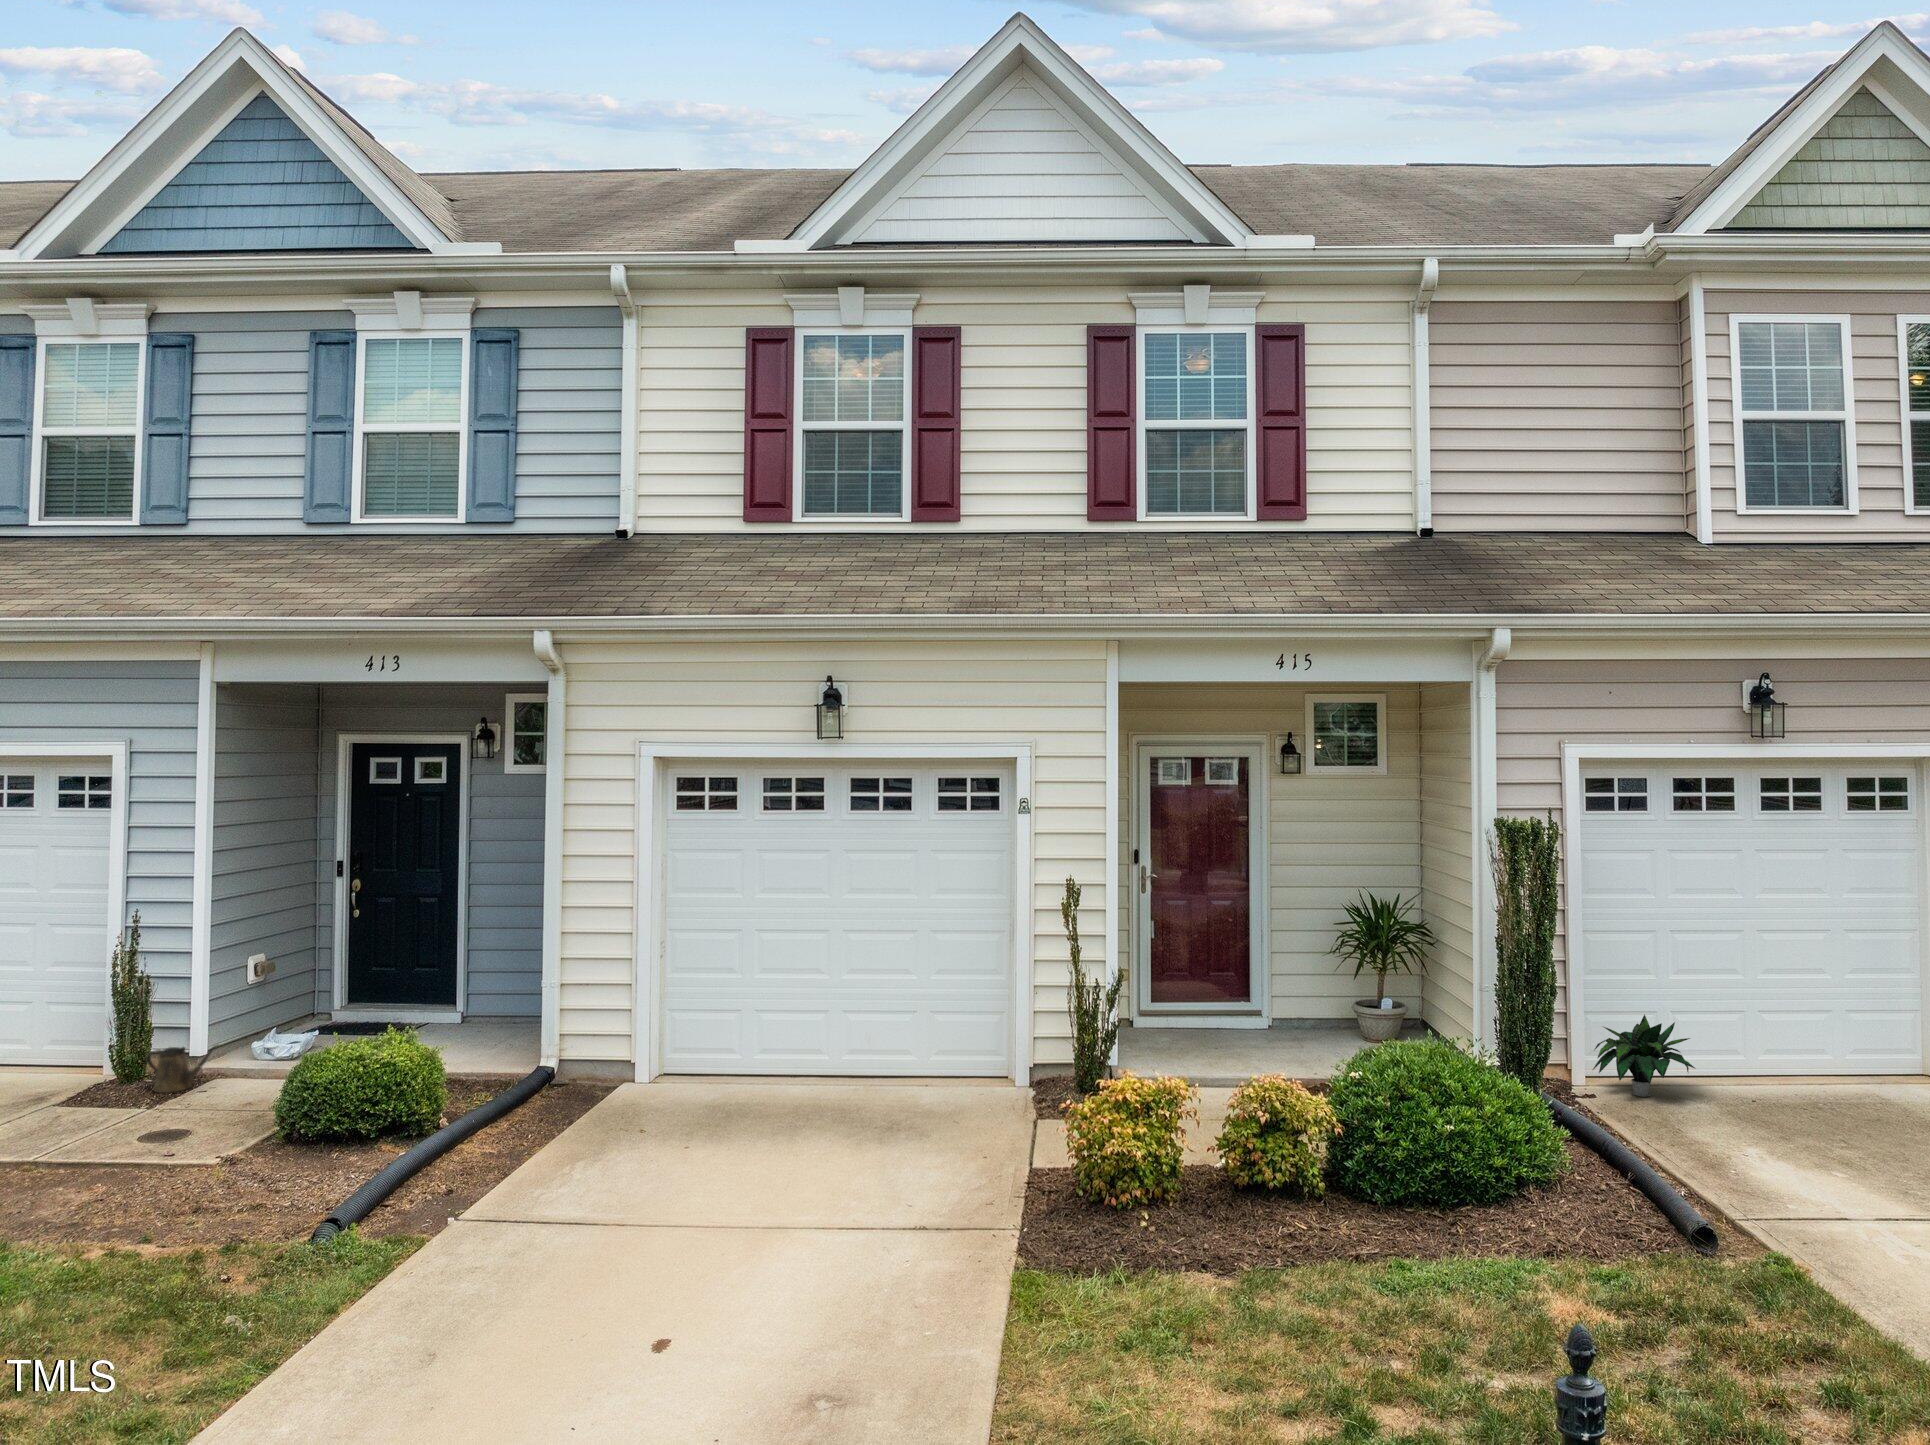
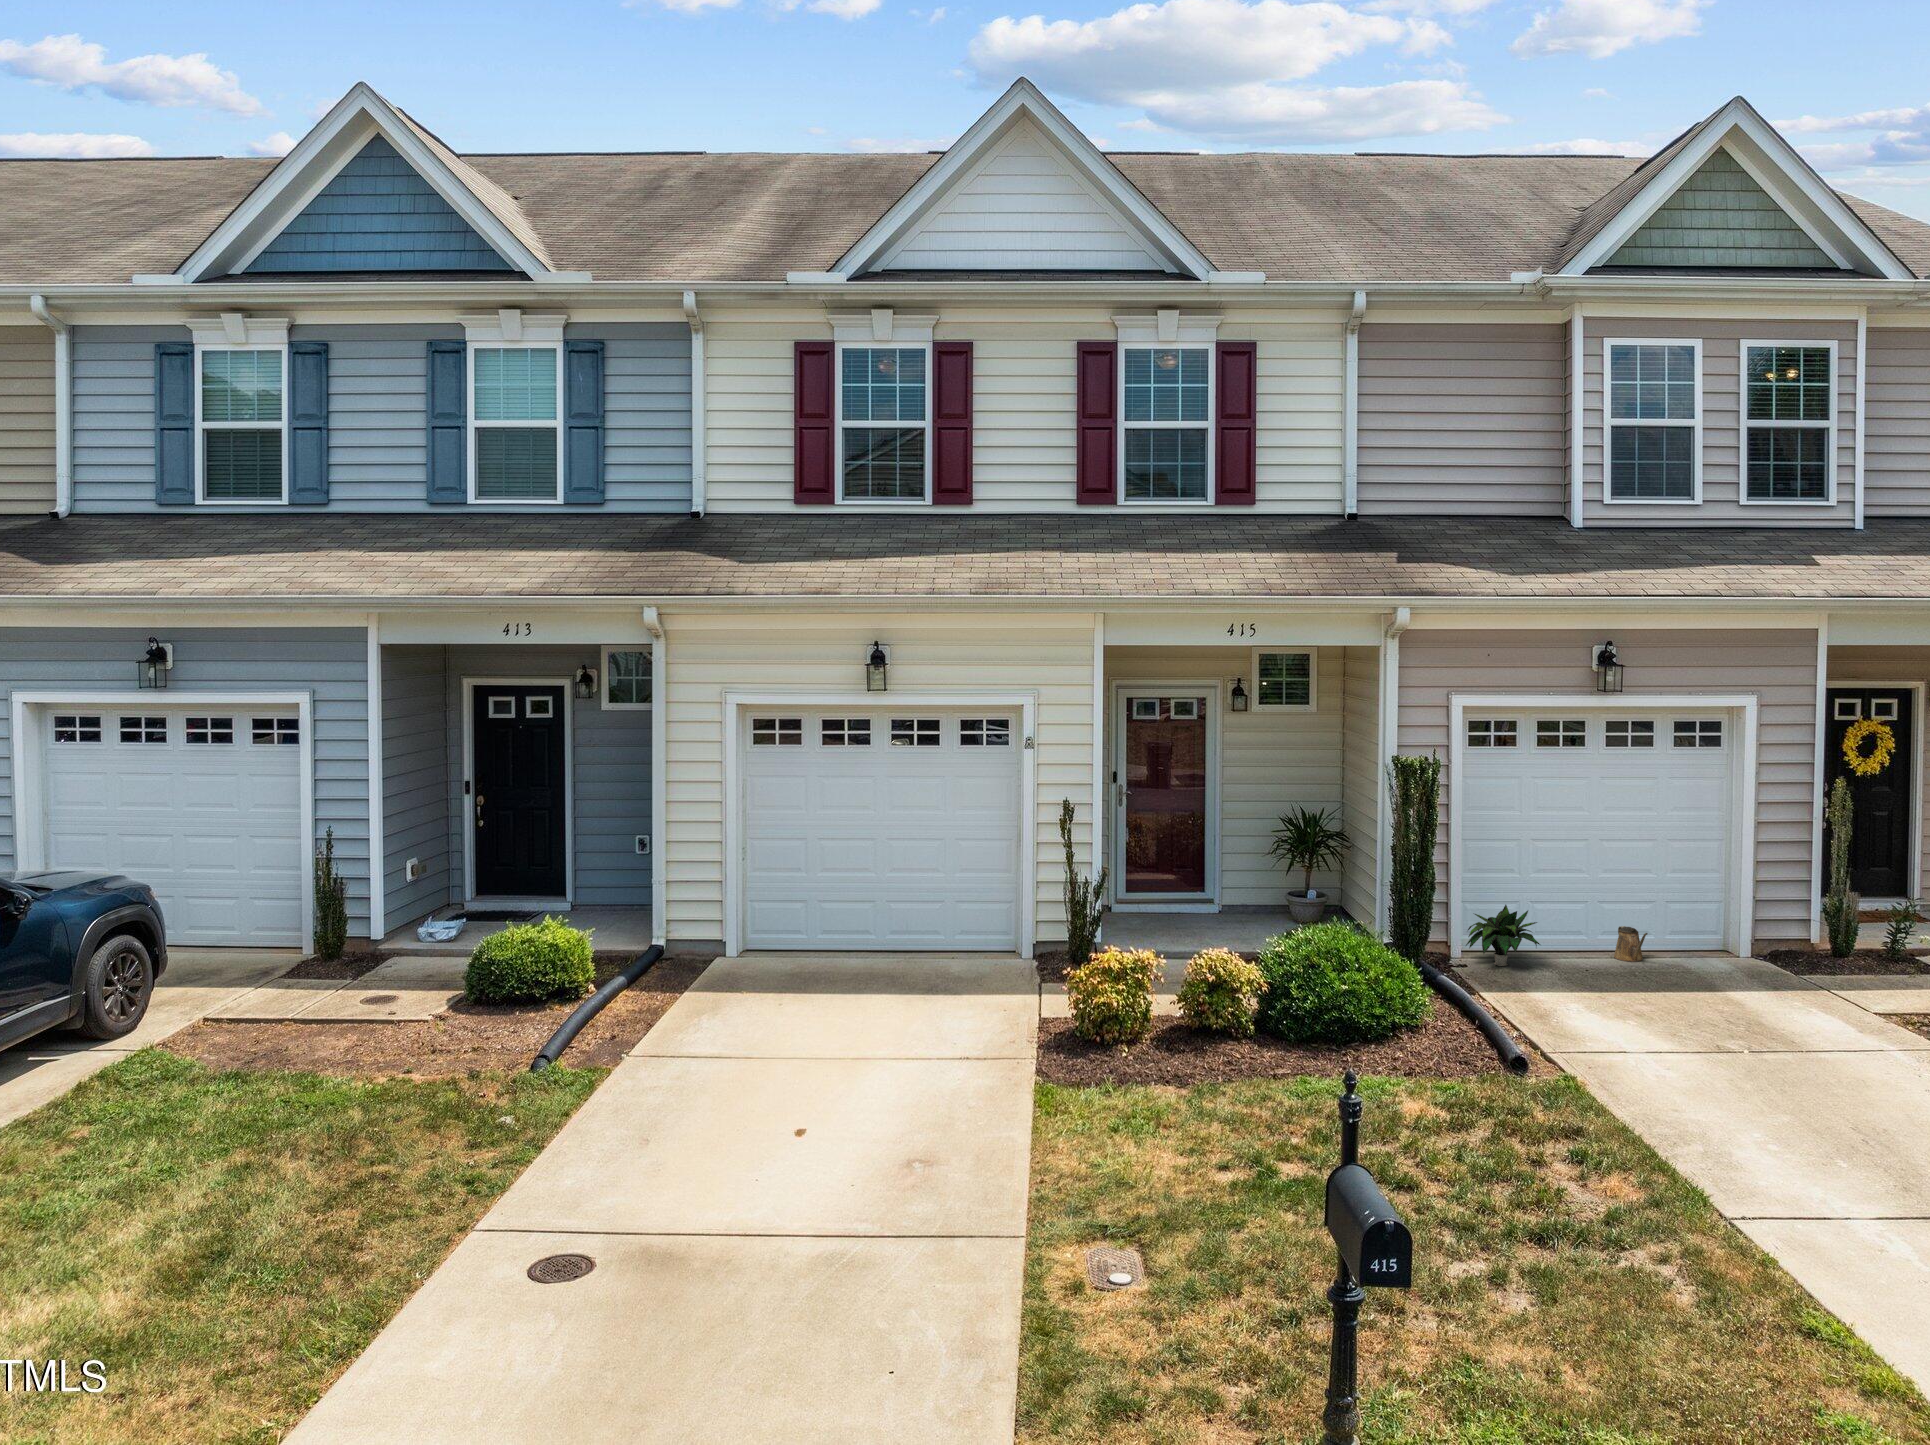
watering can: present [146,1045,218,1093] -> present [1614,926,1648,962]

